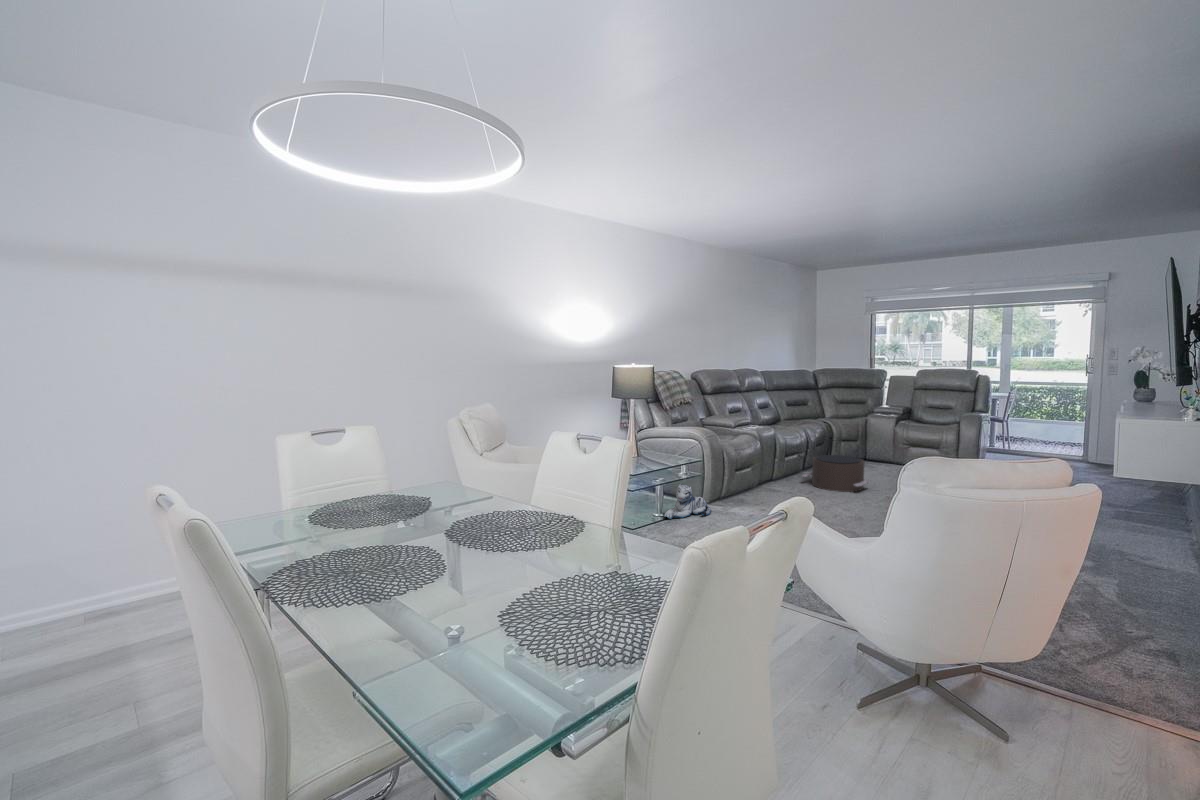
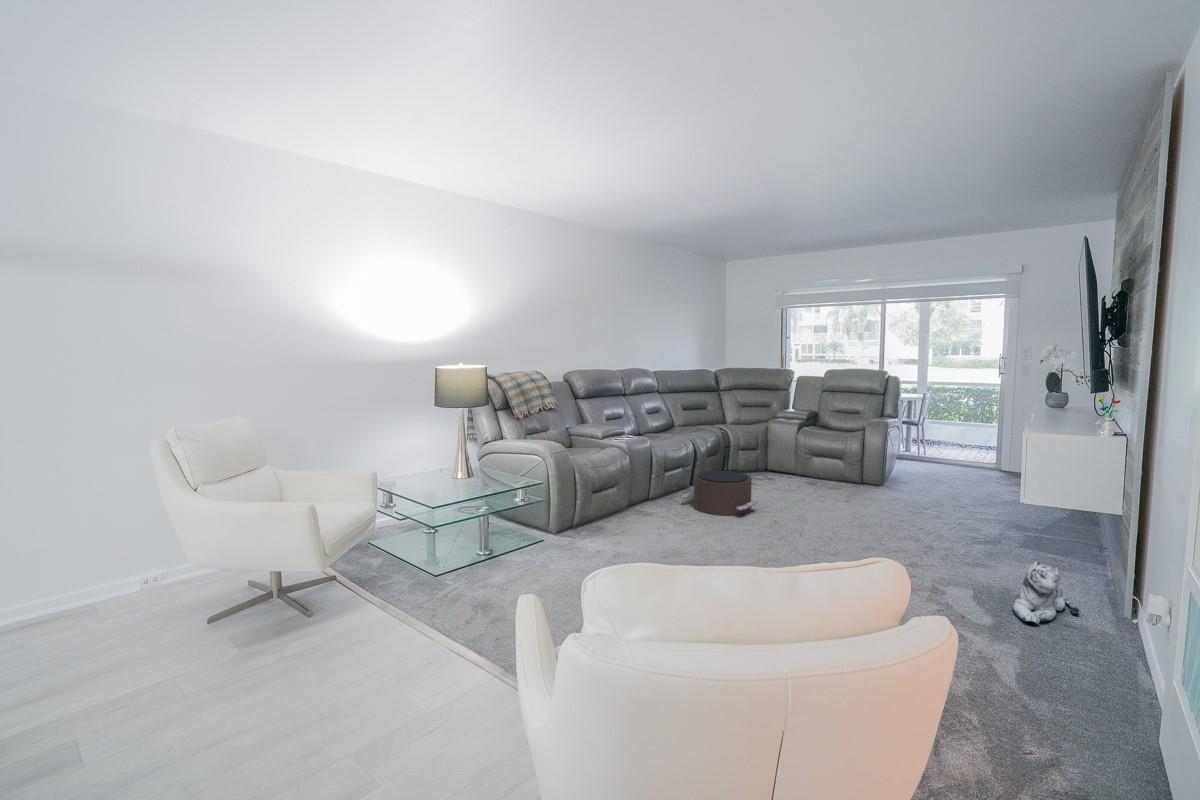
plush toy: present [664,484,711,519] -> present [1012,562,1079,624]

